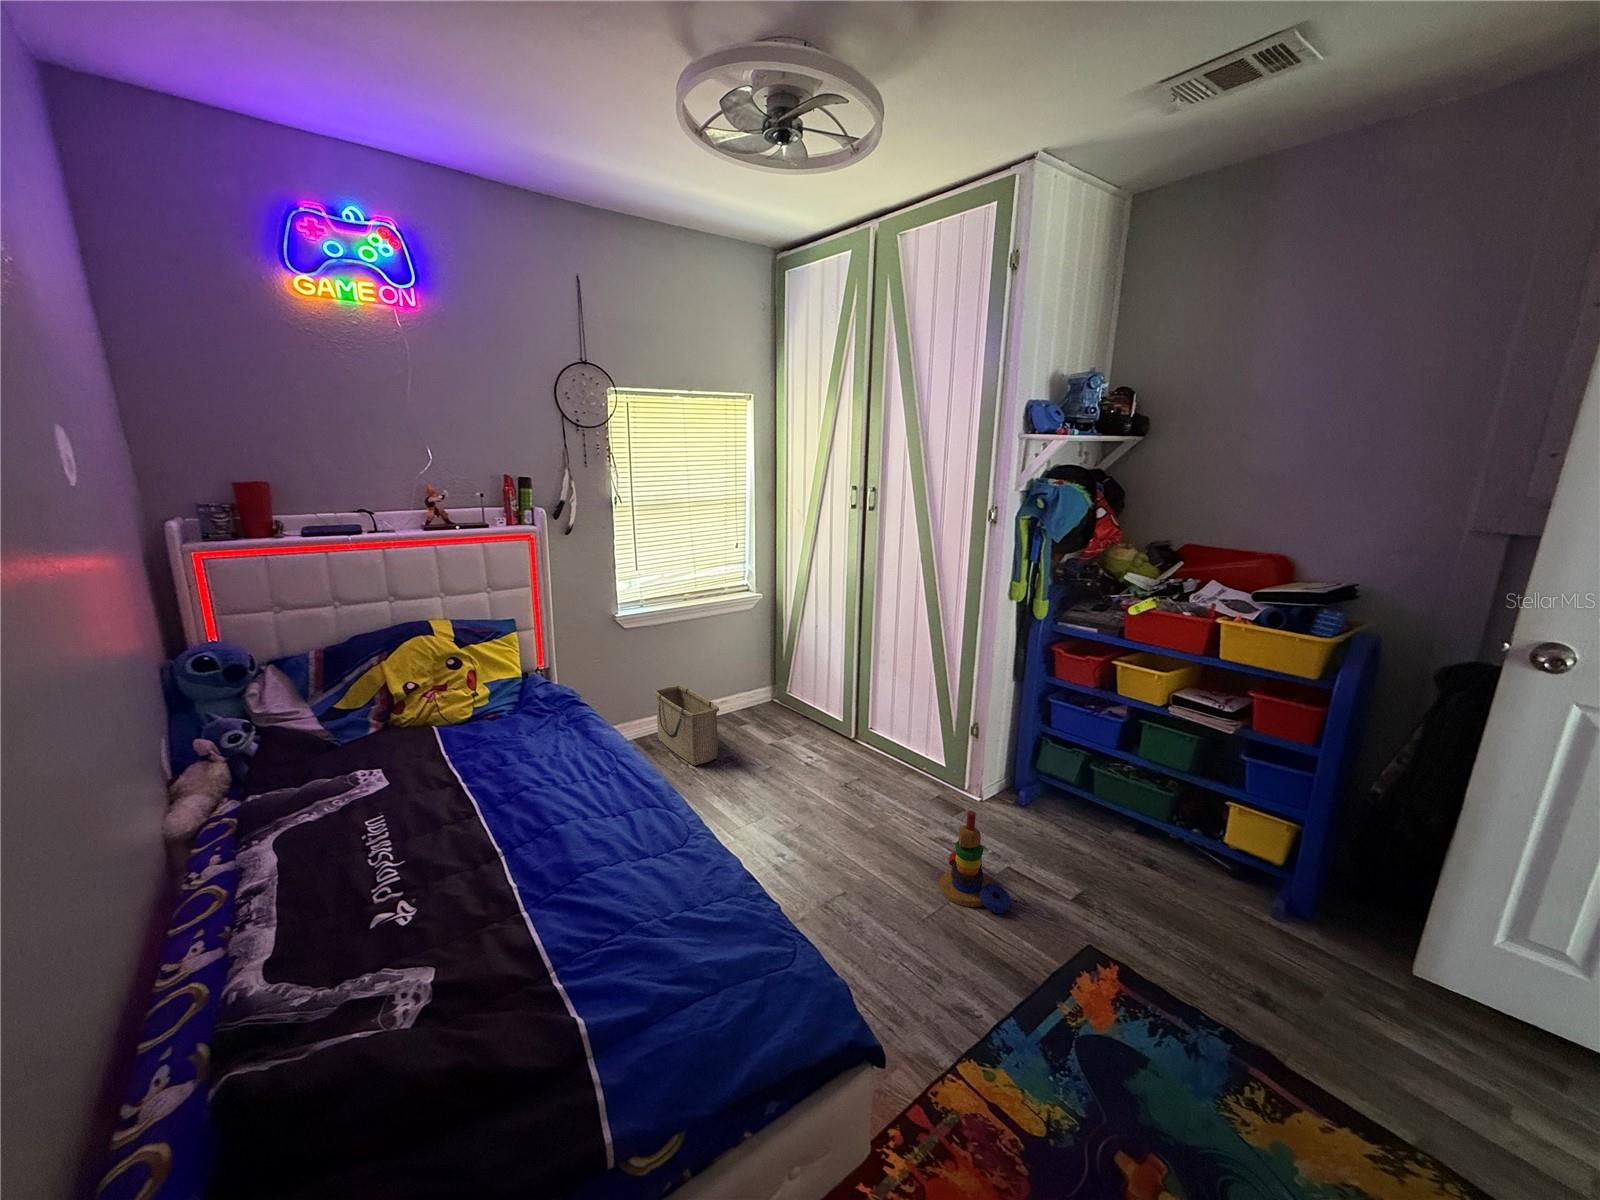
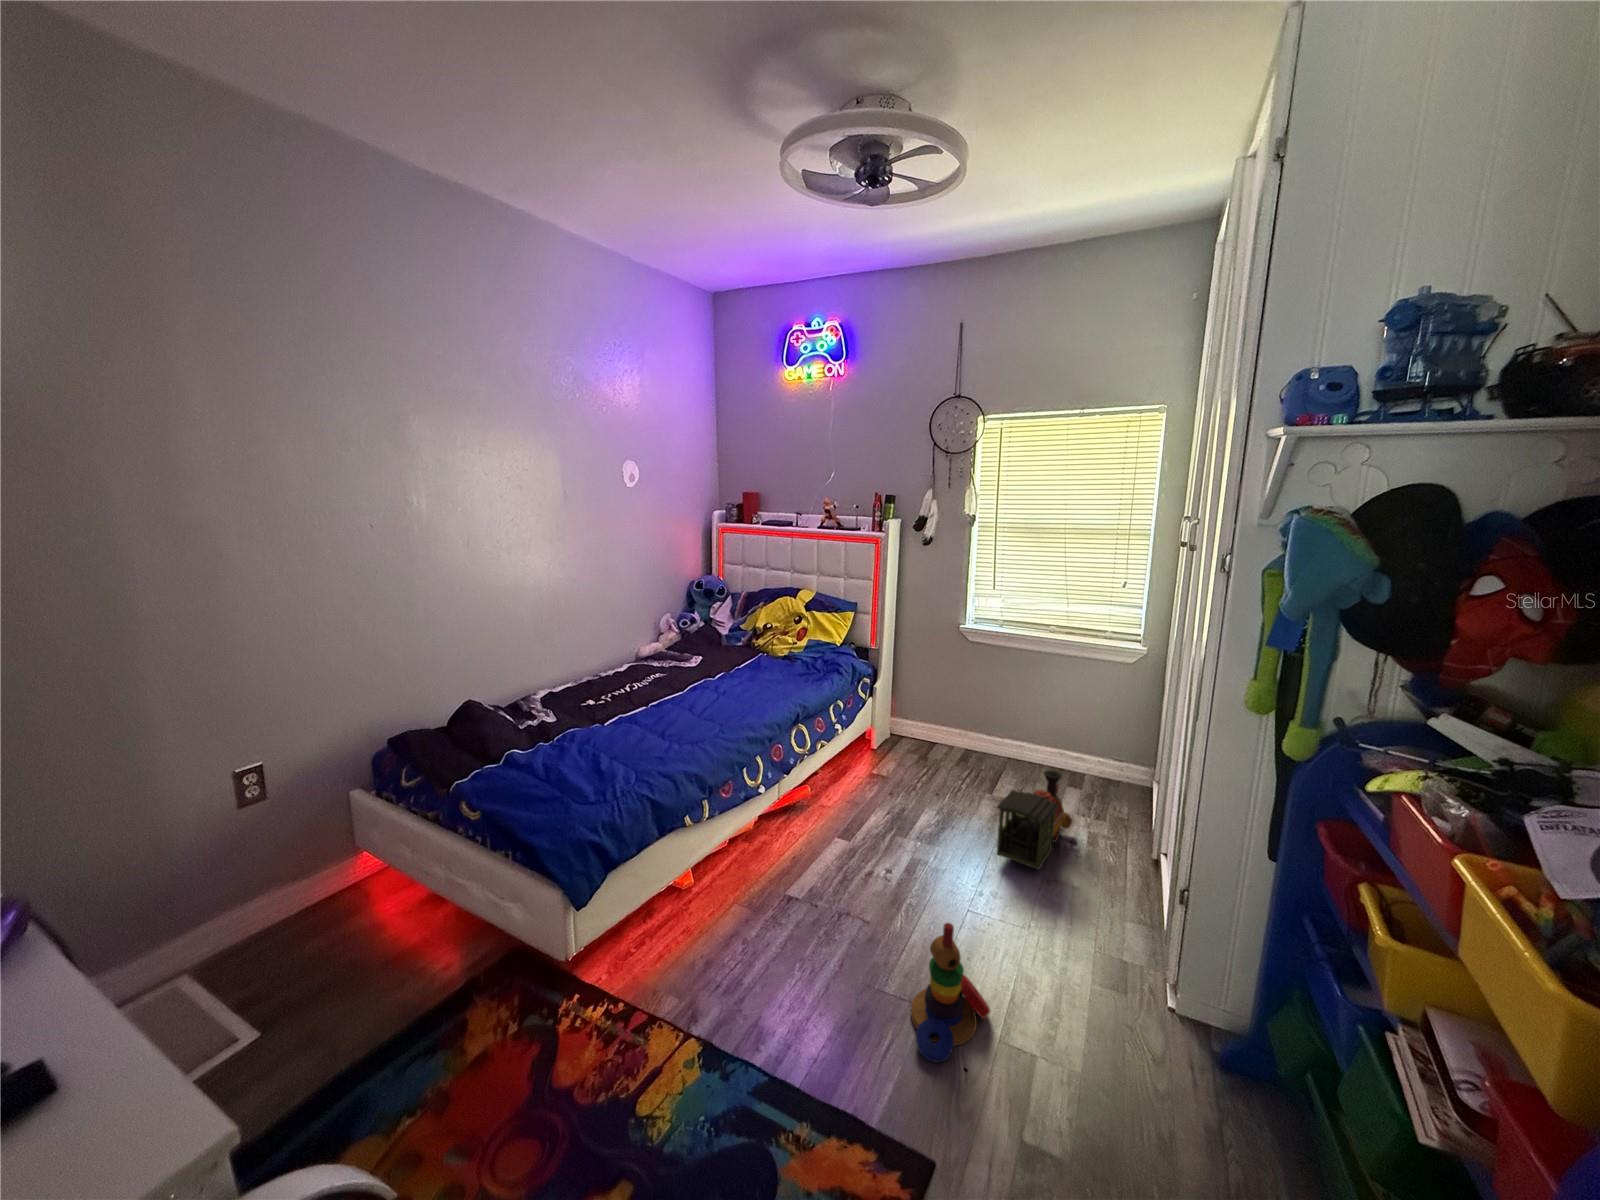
basket: present [654,685,719,765] -> none [965,707,1015,790]
toy train: none [769,708,847,789] -> present [997,770,1072,870]

